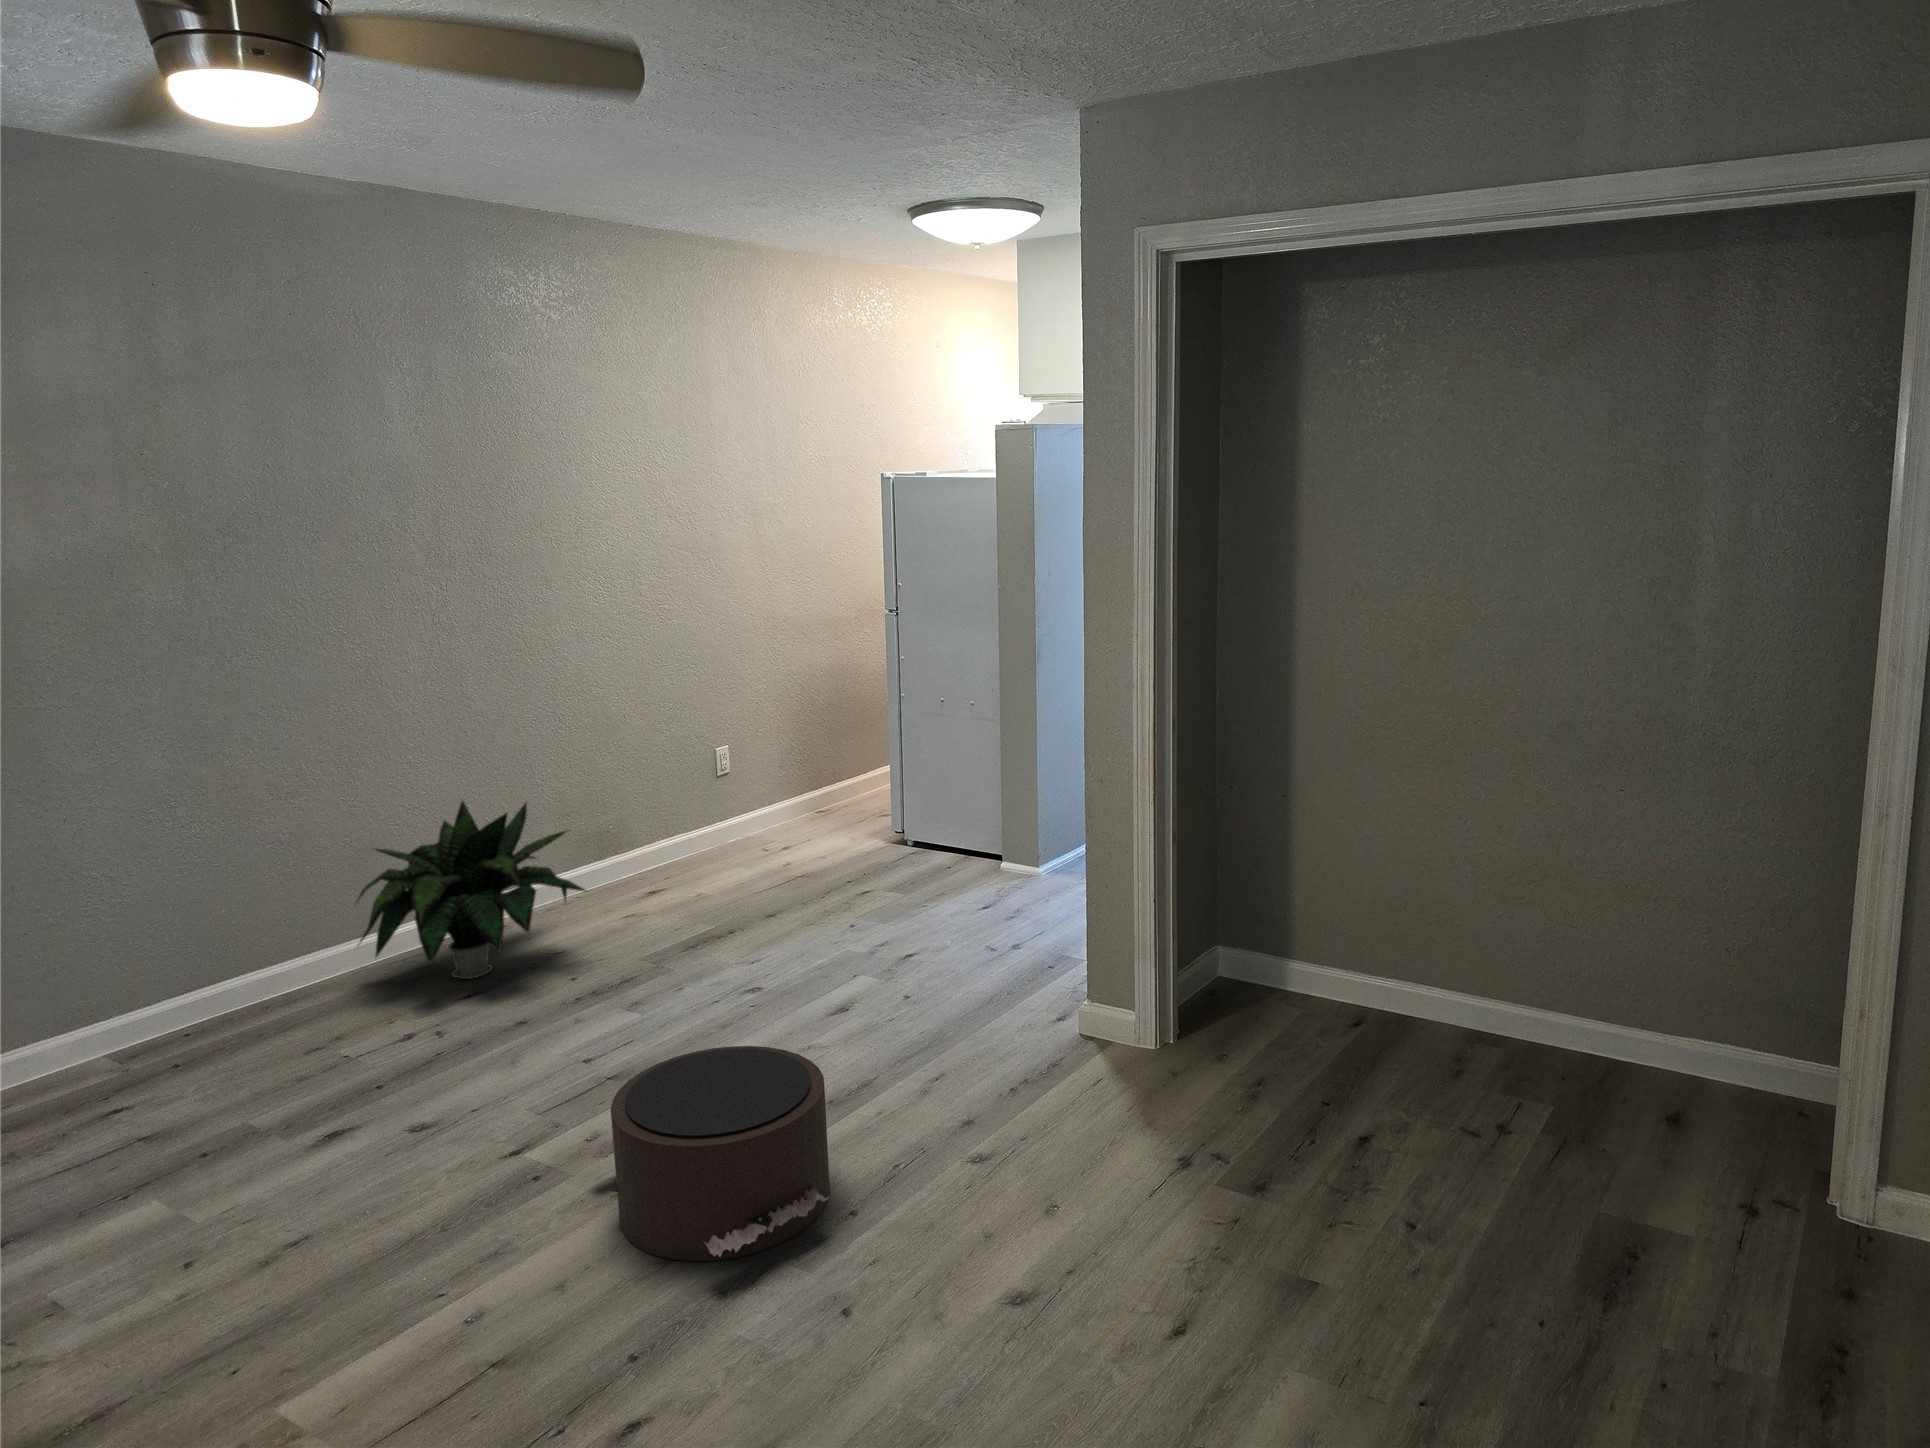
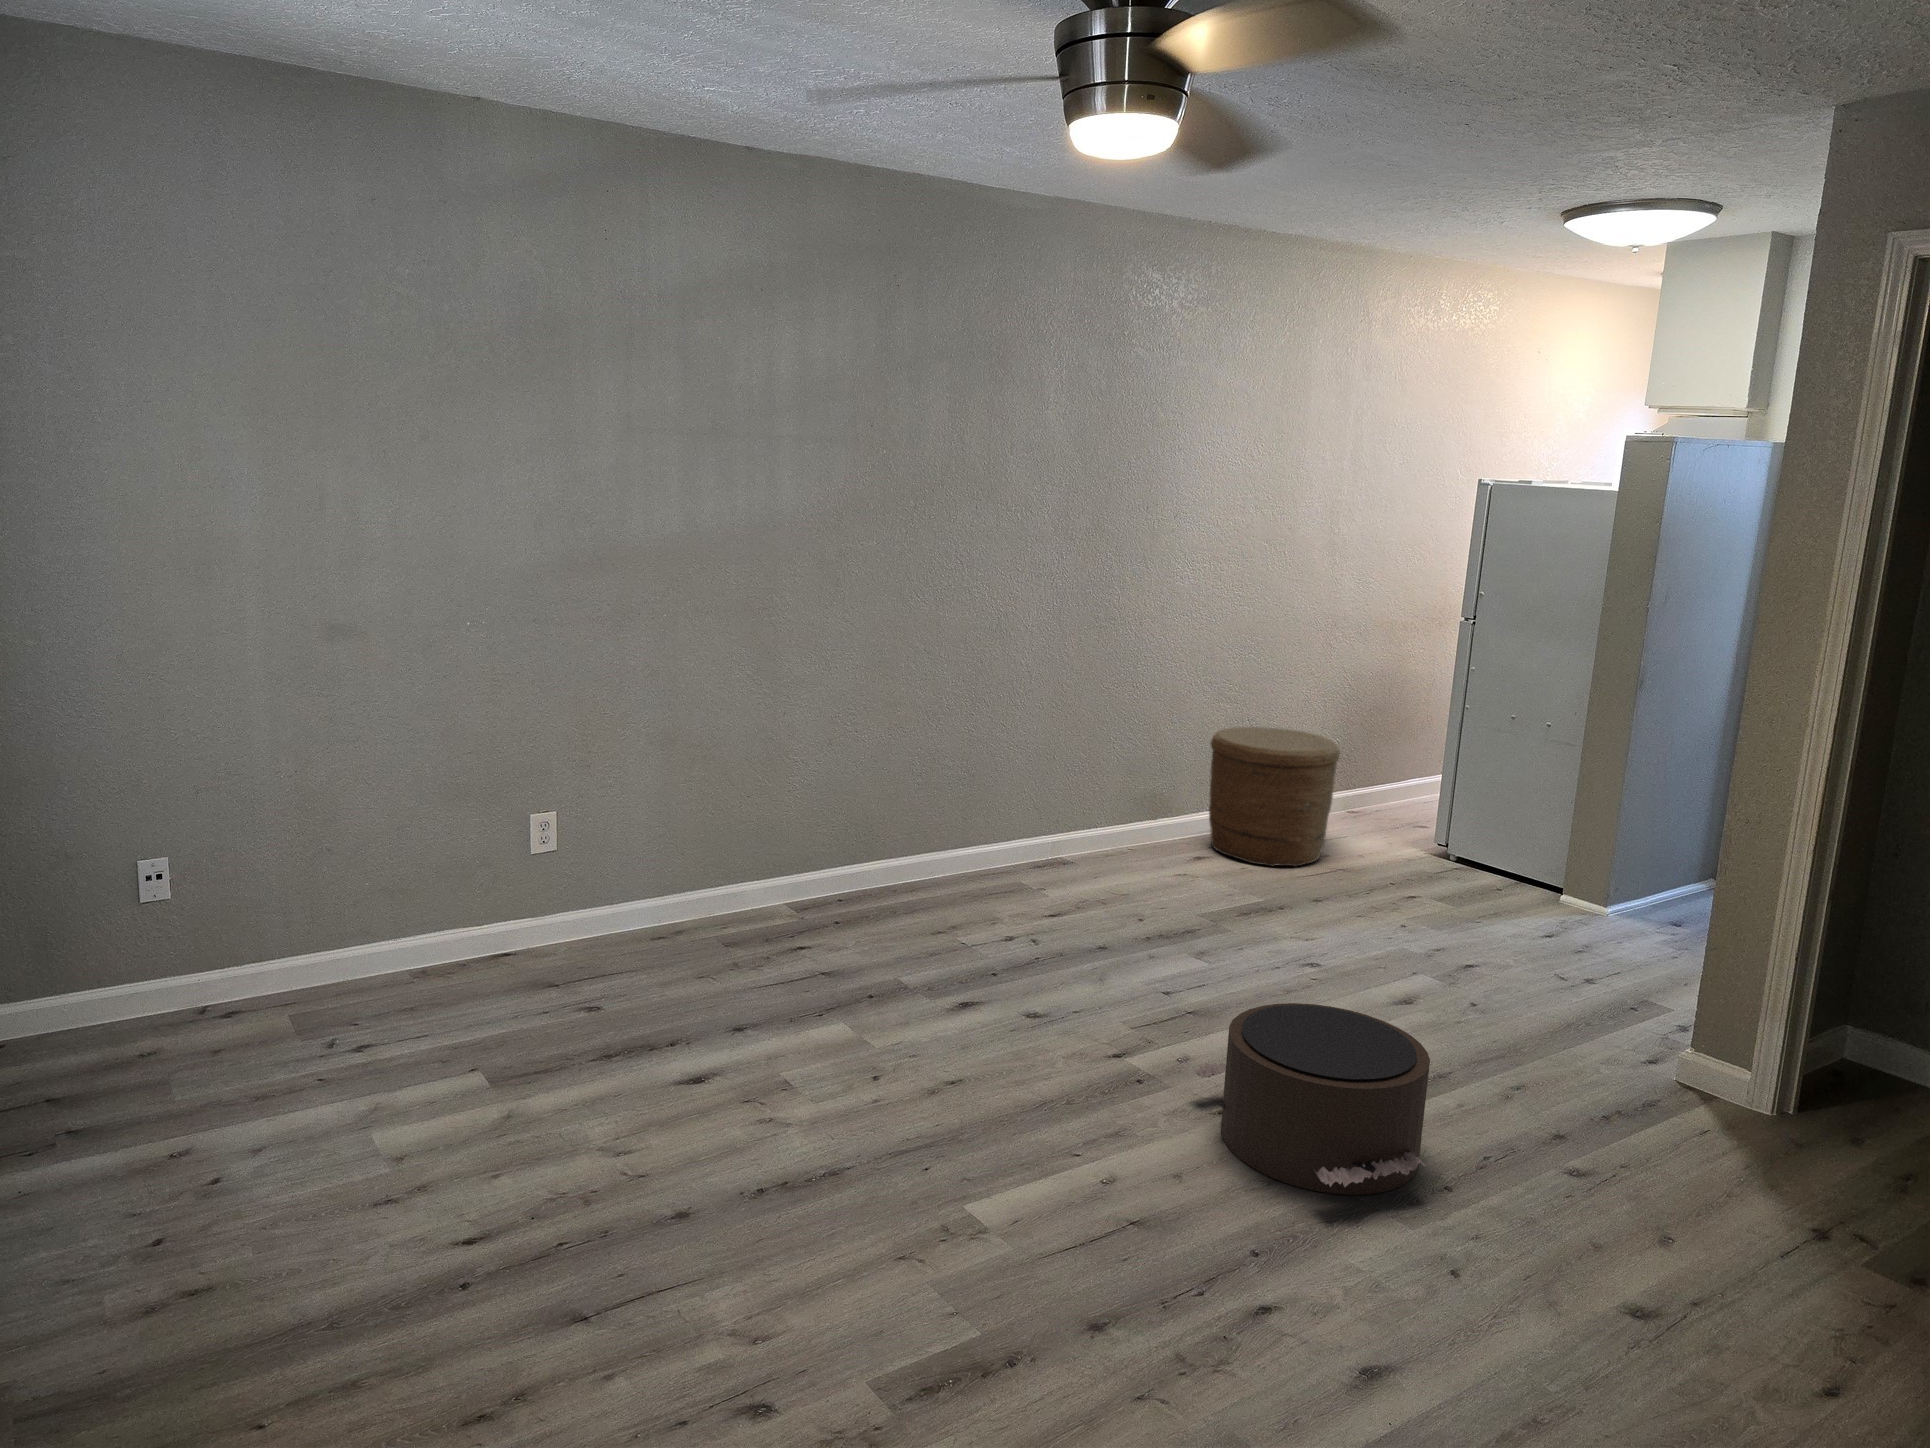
woven basket: none [651,742,784,887] -> present [1209,727,1340,867]
potted plant: present [357,801,586,979] -> none [961,744,1165,903]

